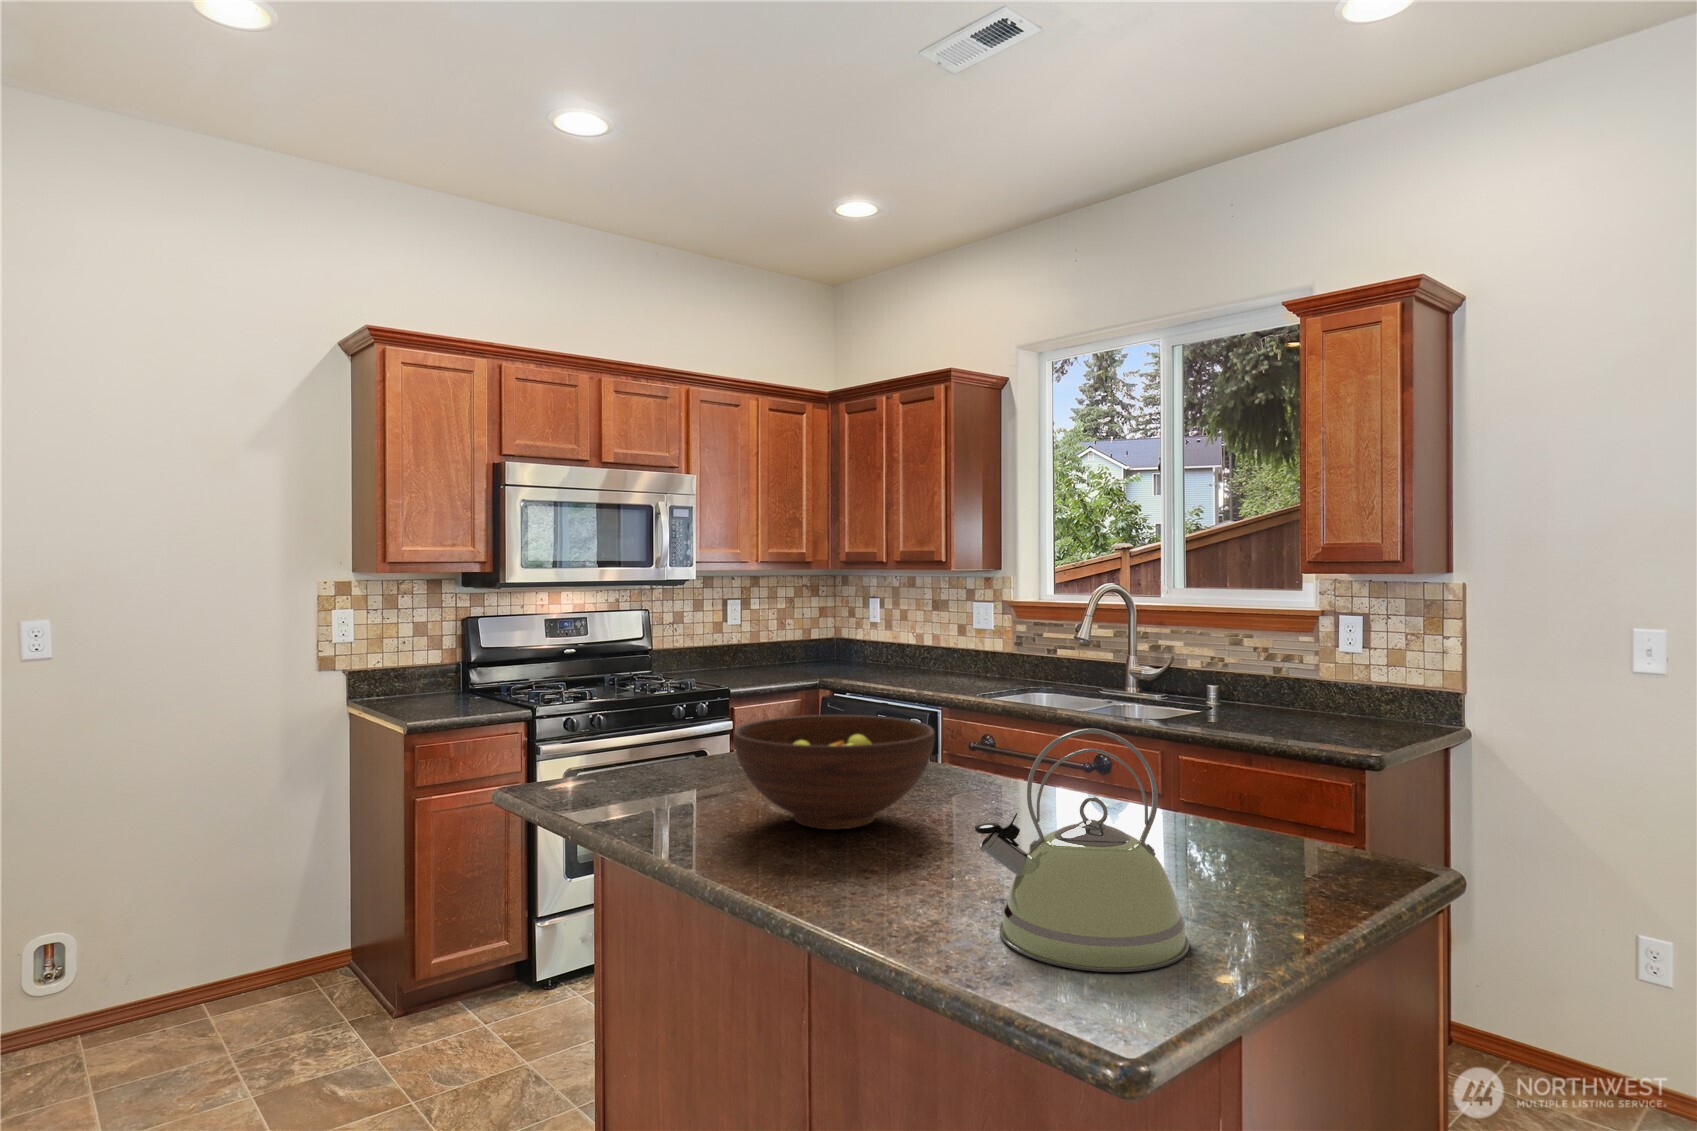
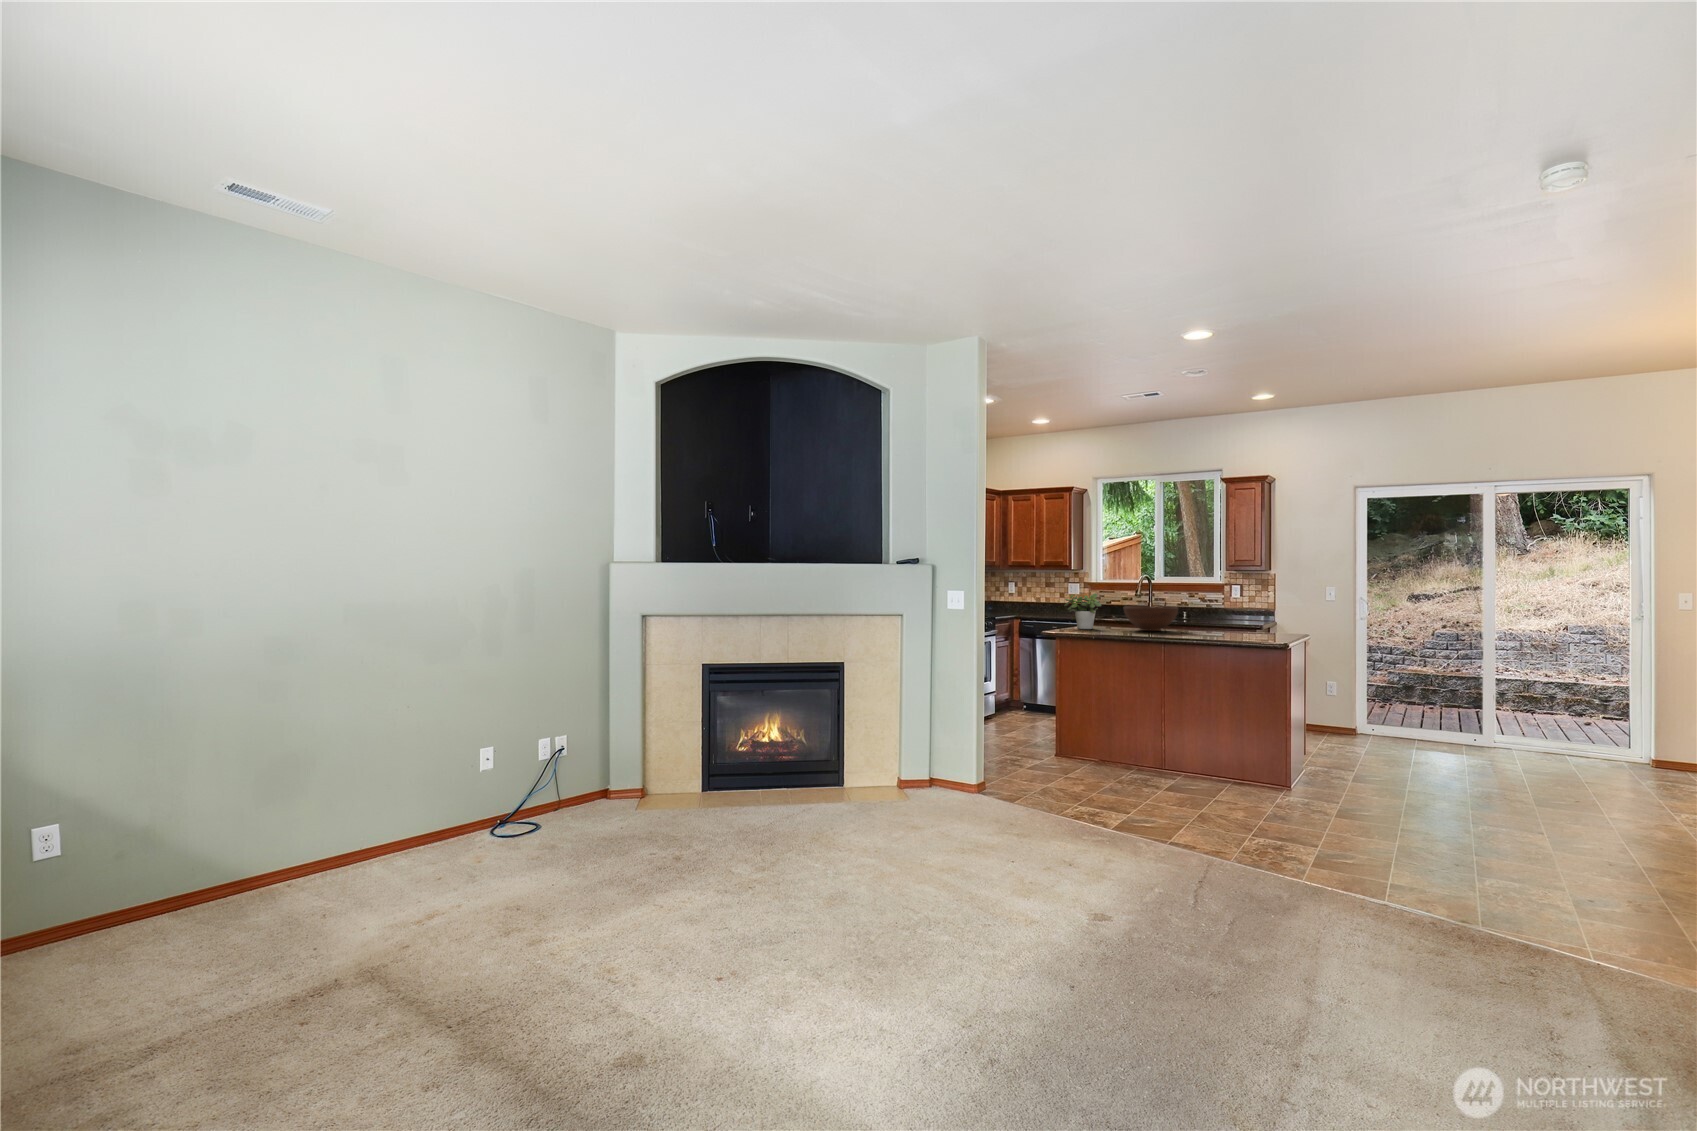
potted plant: none [593,667,709,794] -> present [1064,593,1101,629]
kettle: present [975,728,1189,972] -> none [1222,597,1264,638]

